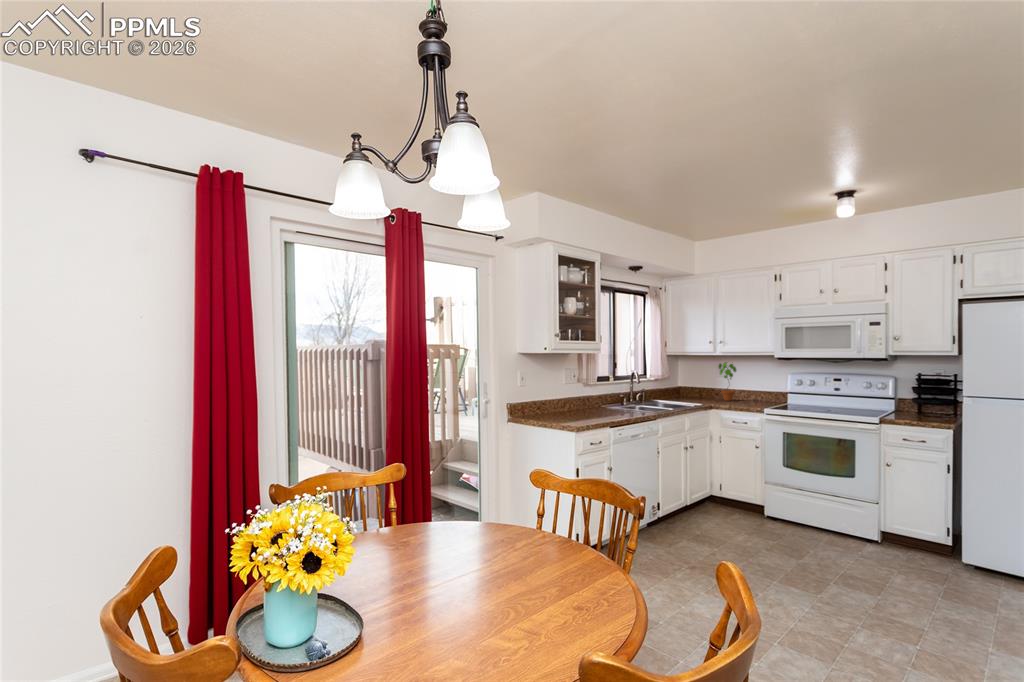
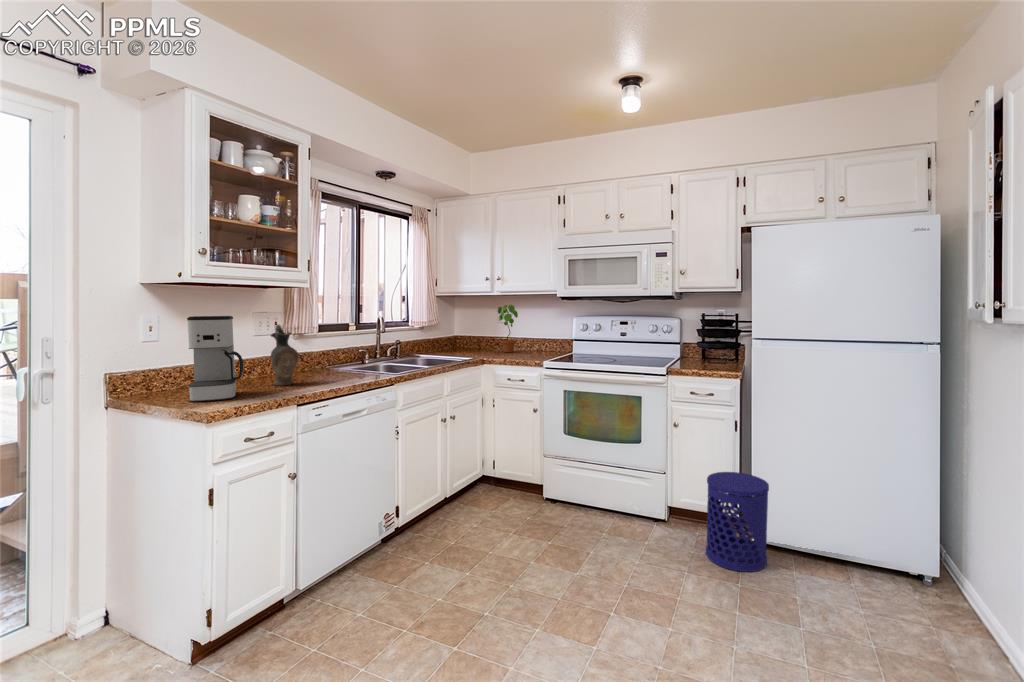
coffee maker: none [547,372,575,422] -> present [187,316,243,402]
ceramic pitcher: none [581,377,598,416] -> present [271,325,299,386]
waste bin: none [920,505,983,587] -> present [706,472,769,572]

